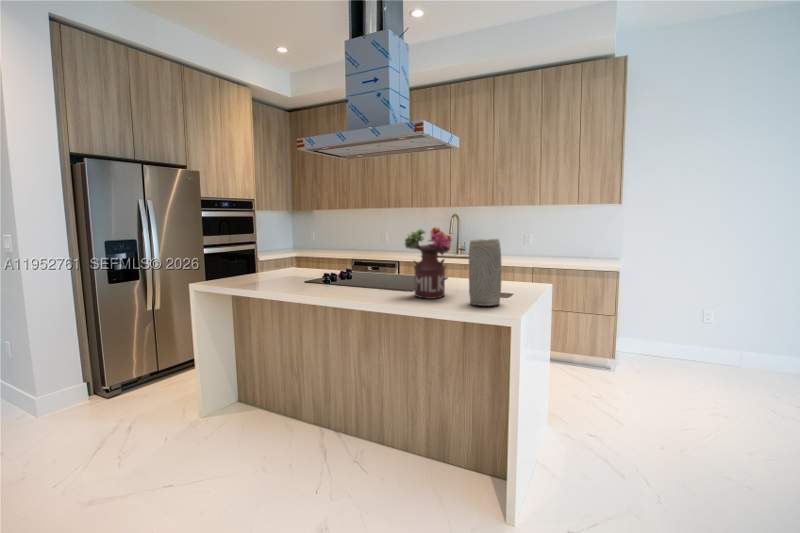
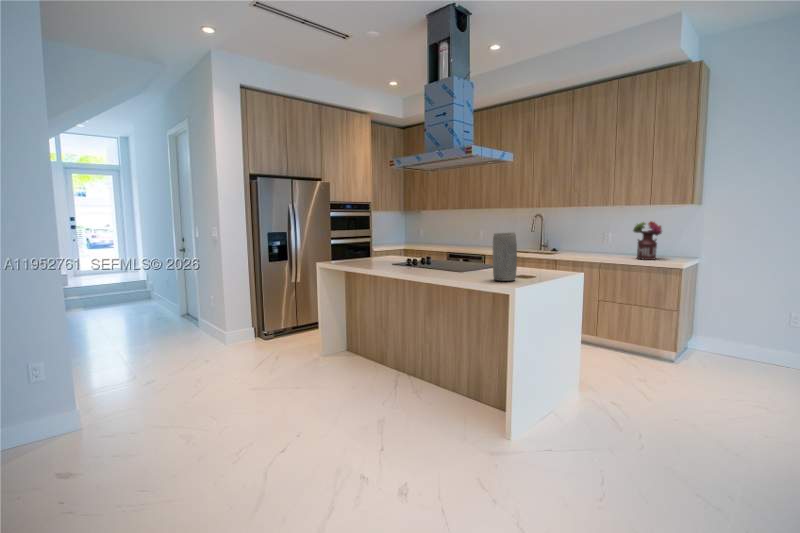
flower arrangement: present [405,227,452,299] -> present [633,221,662,260]

